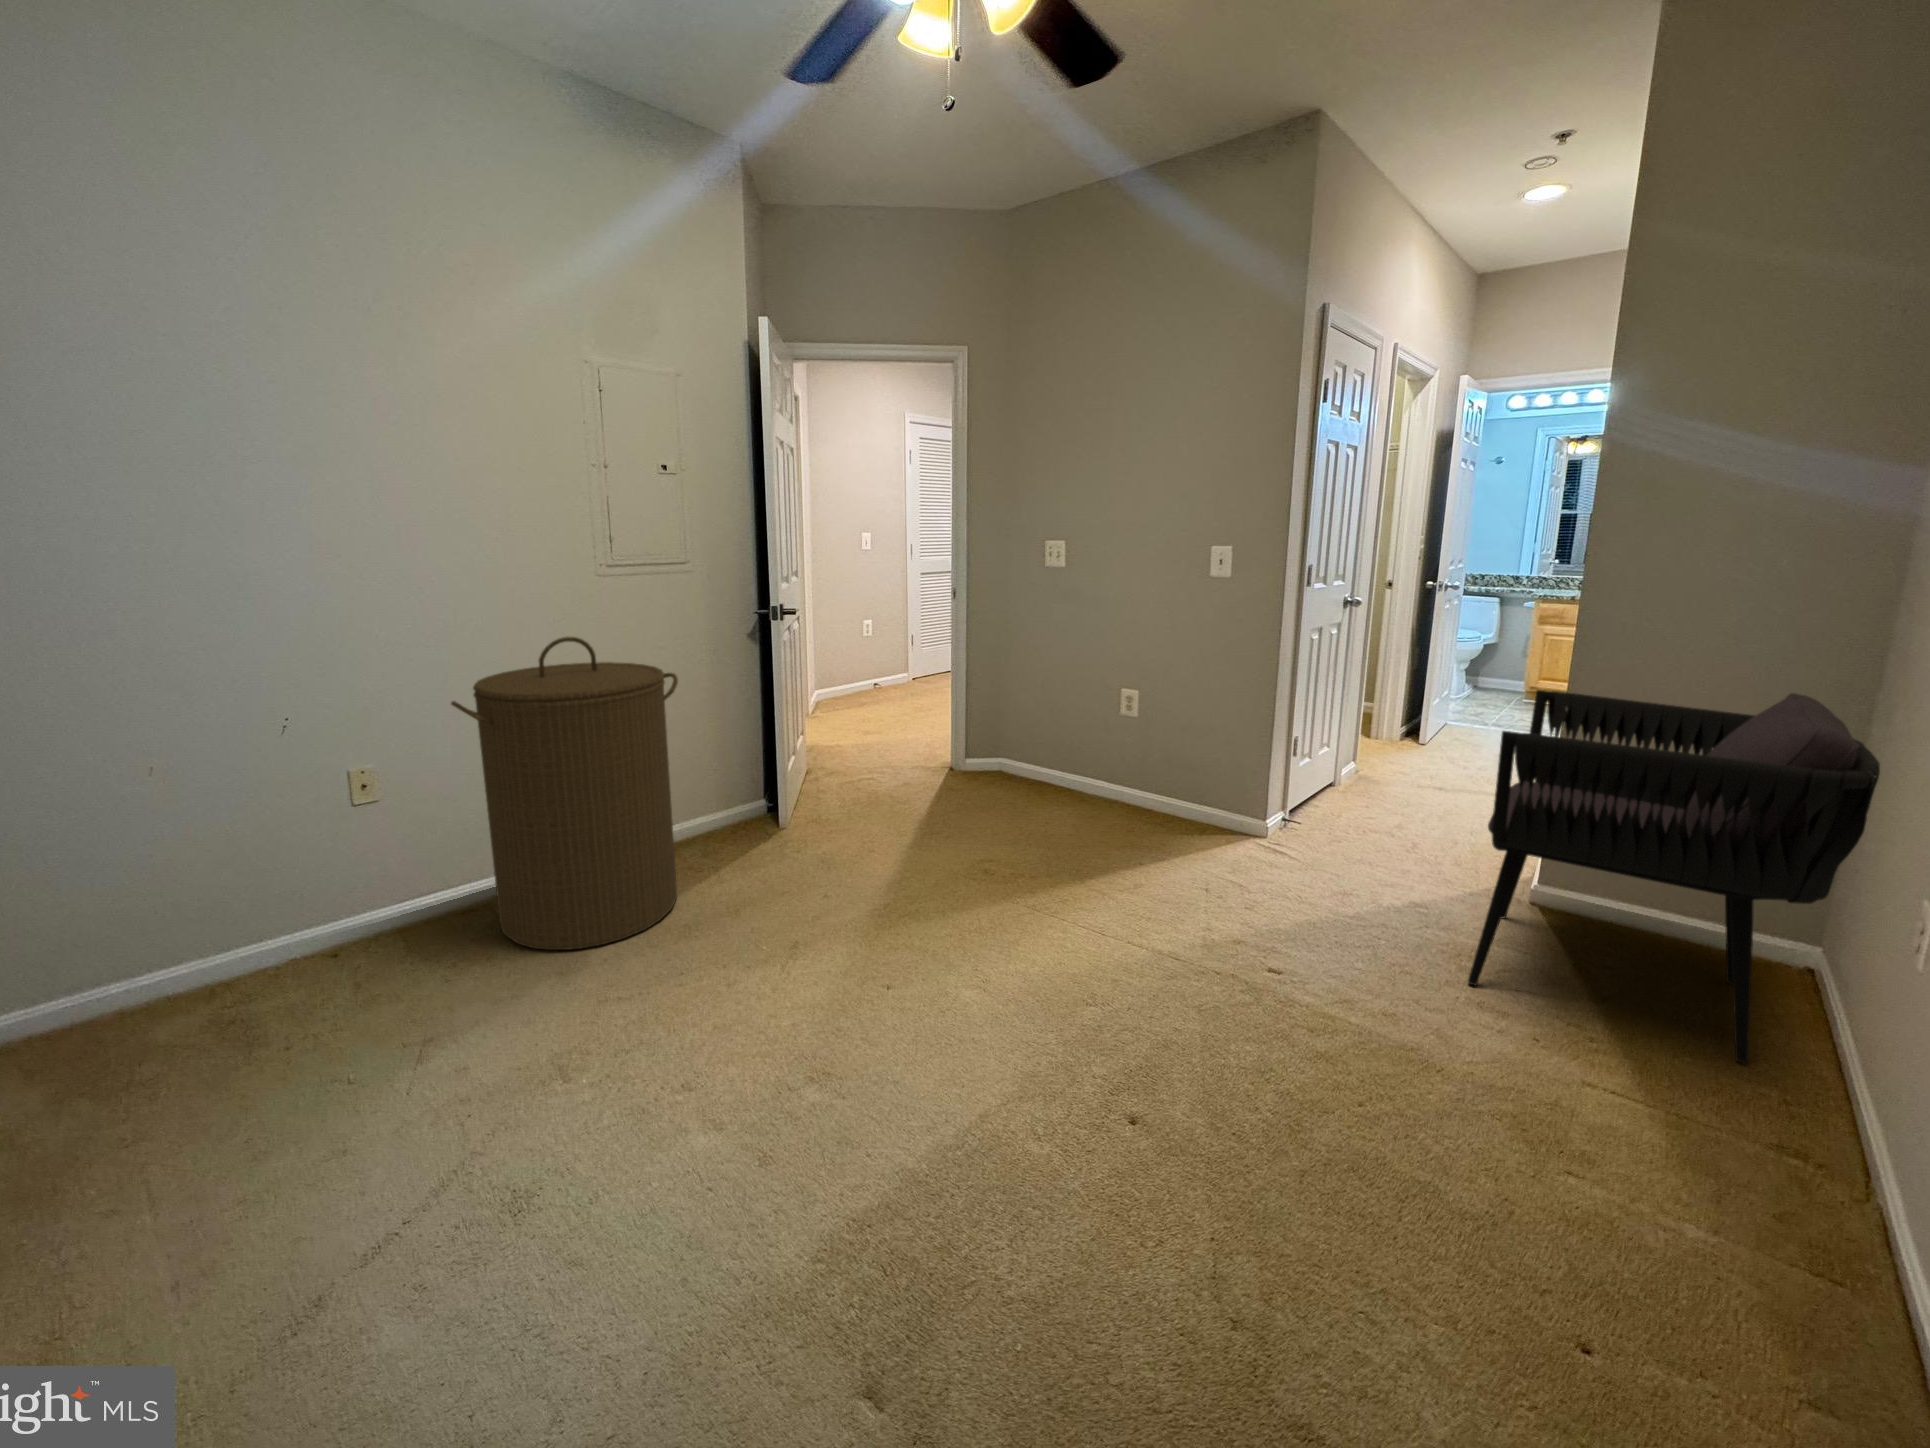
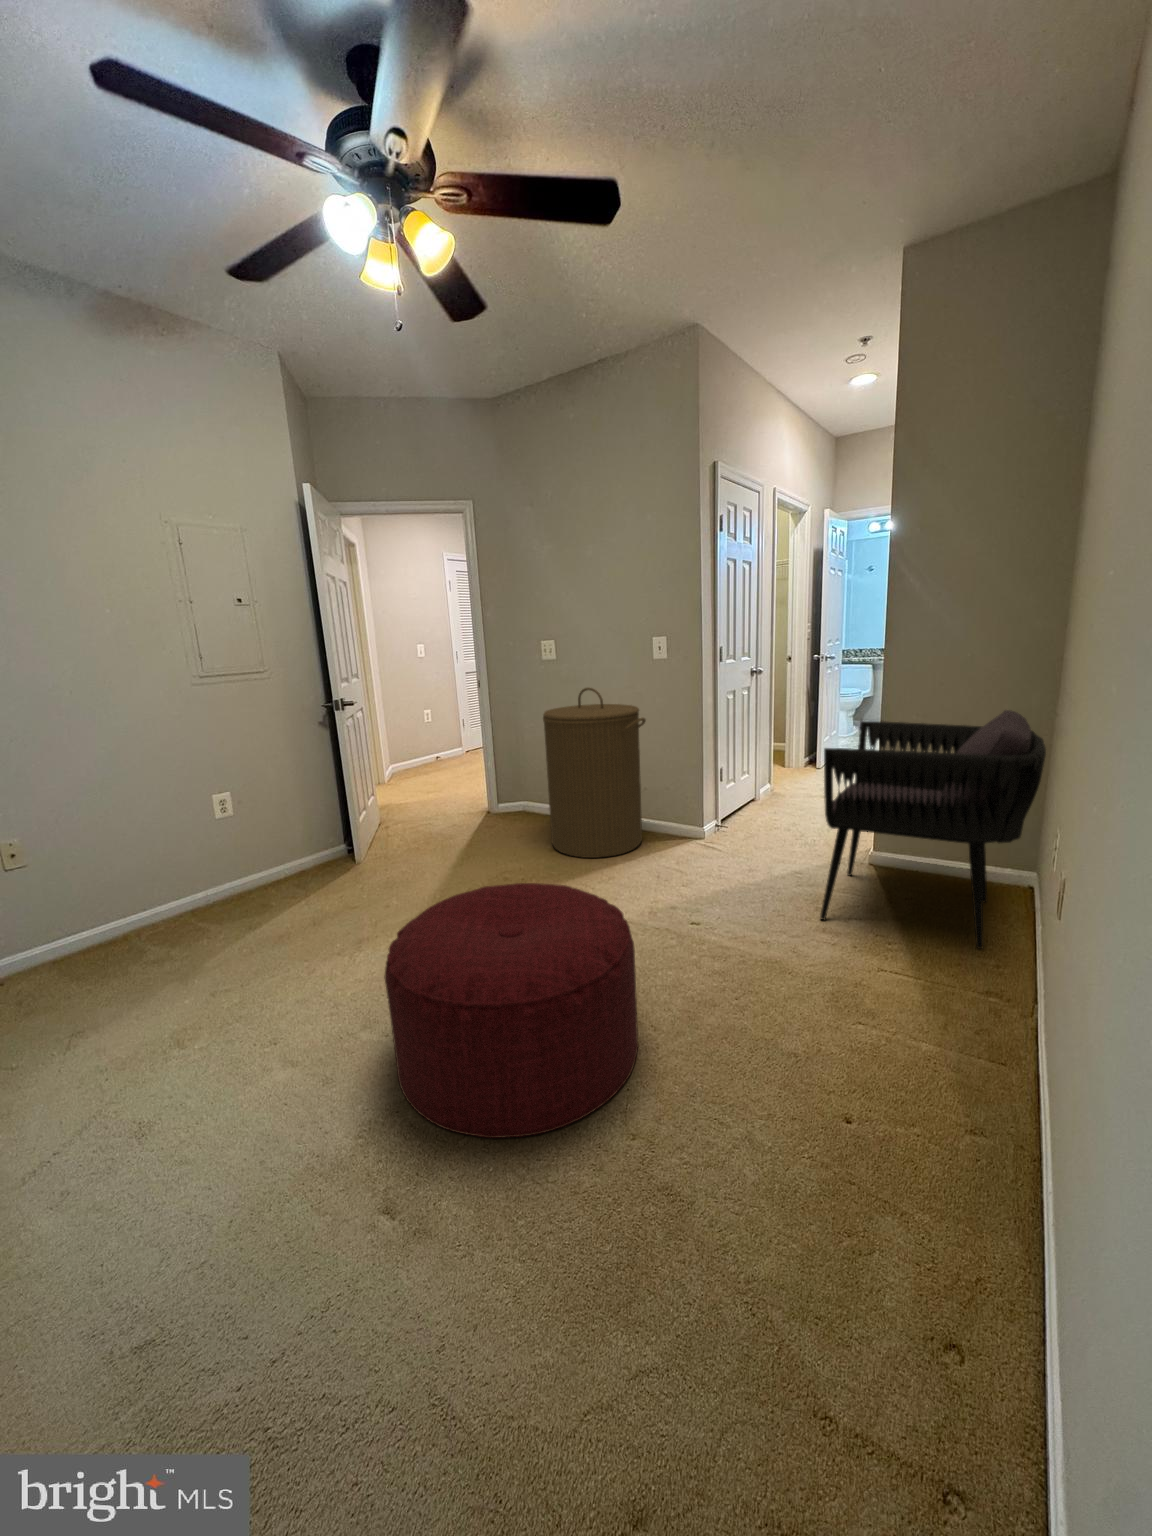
laundry hamper: present [451,637,678,950] -> present [543,688,646,858]
ottoman: none [863,892,1224,1286] -> present [384,883,639,1138]

